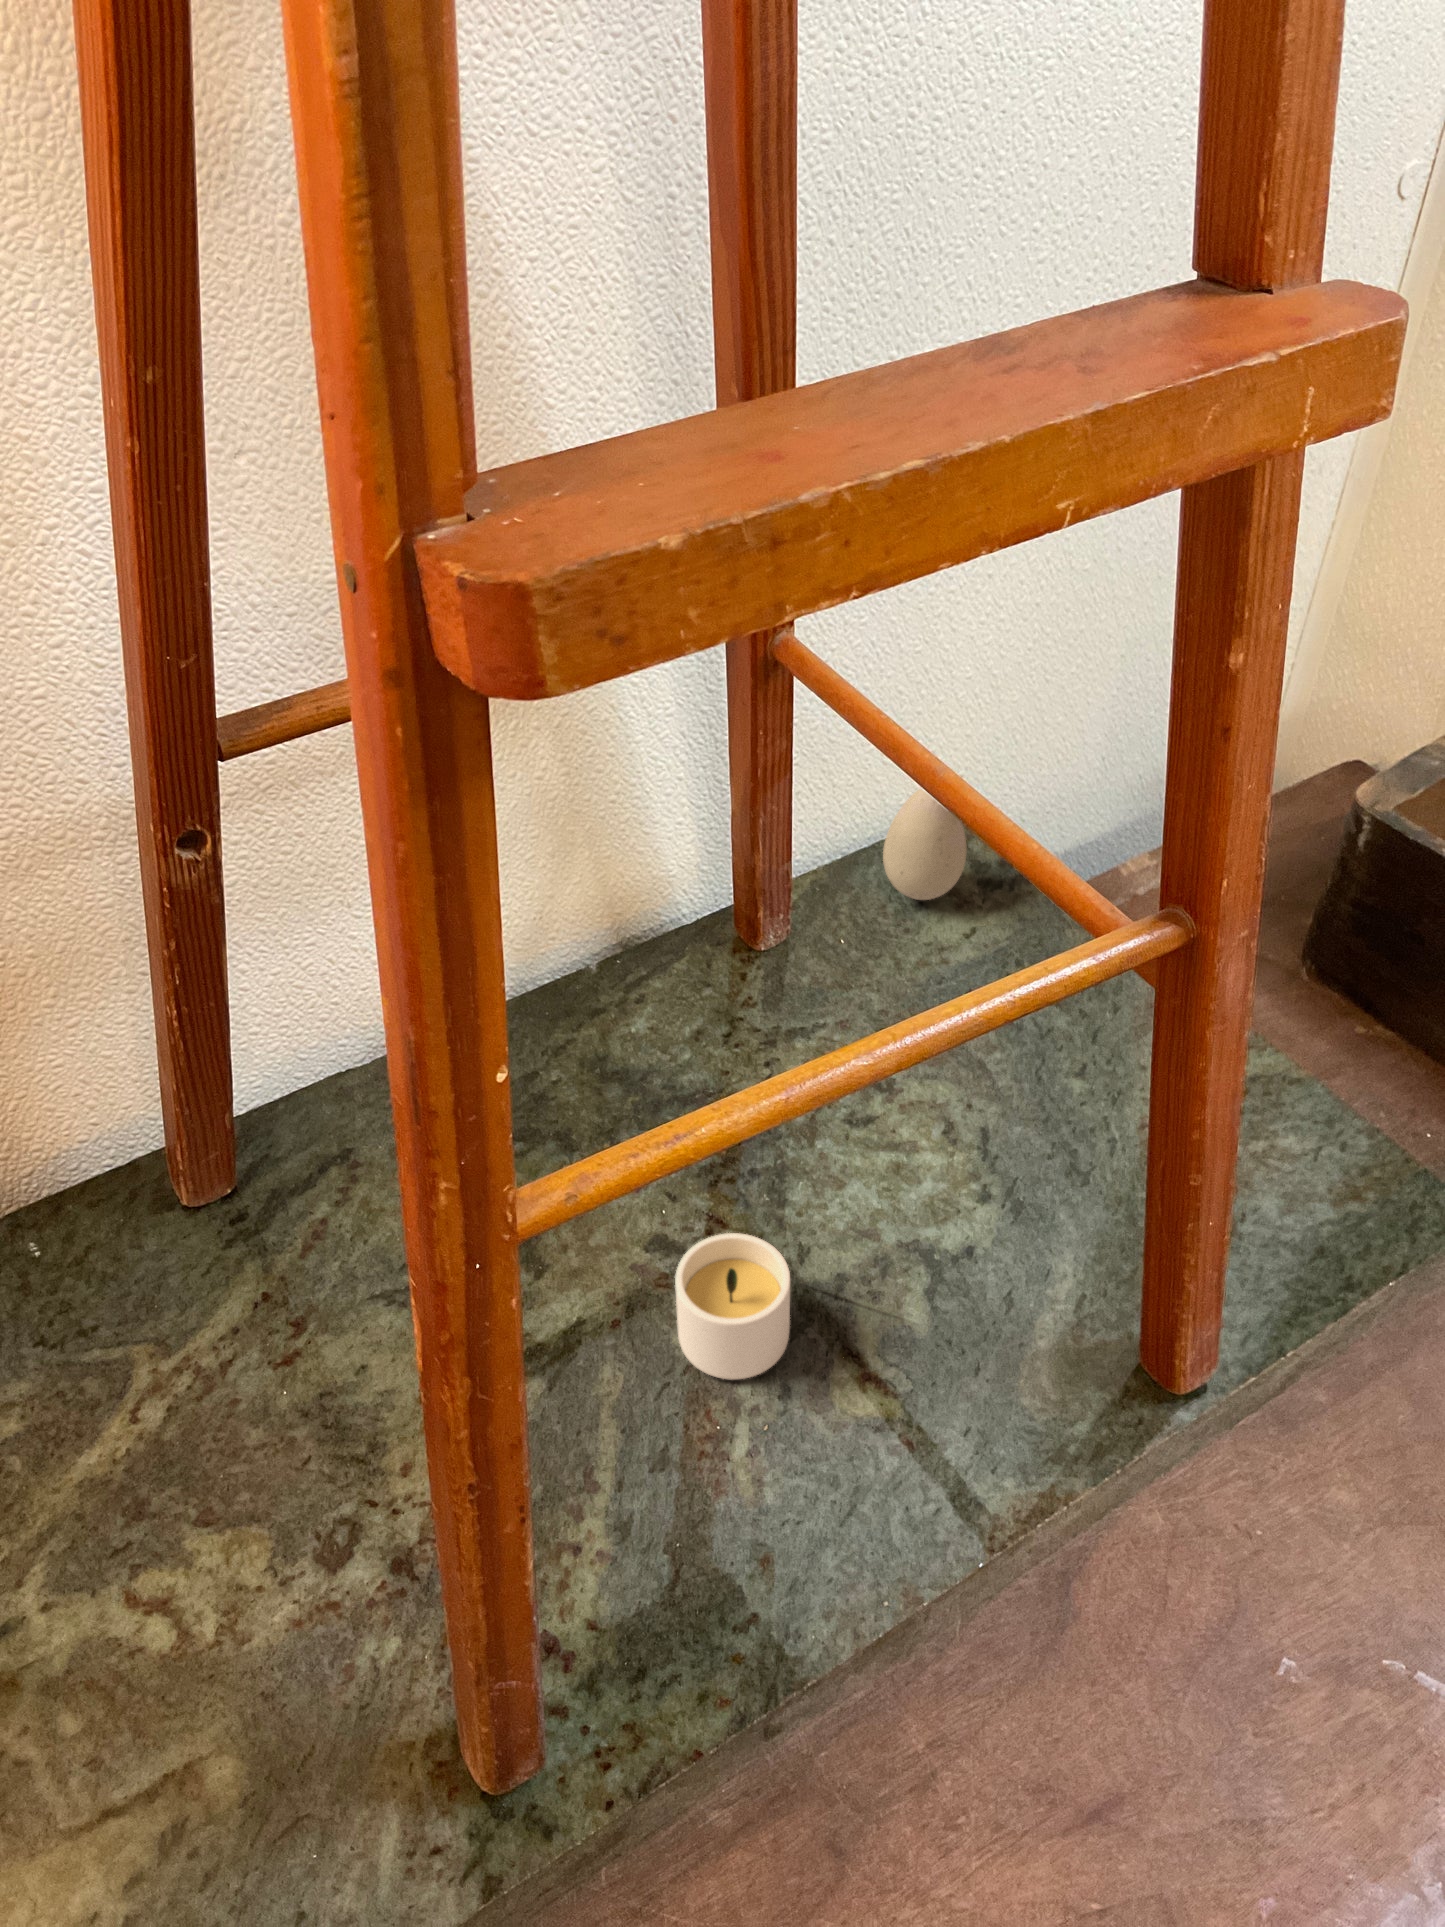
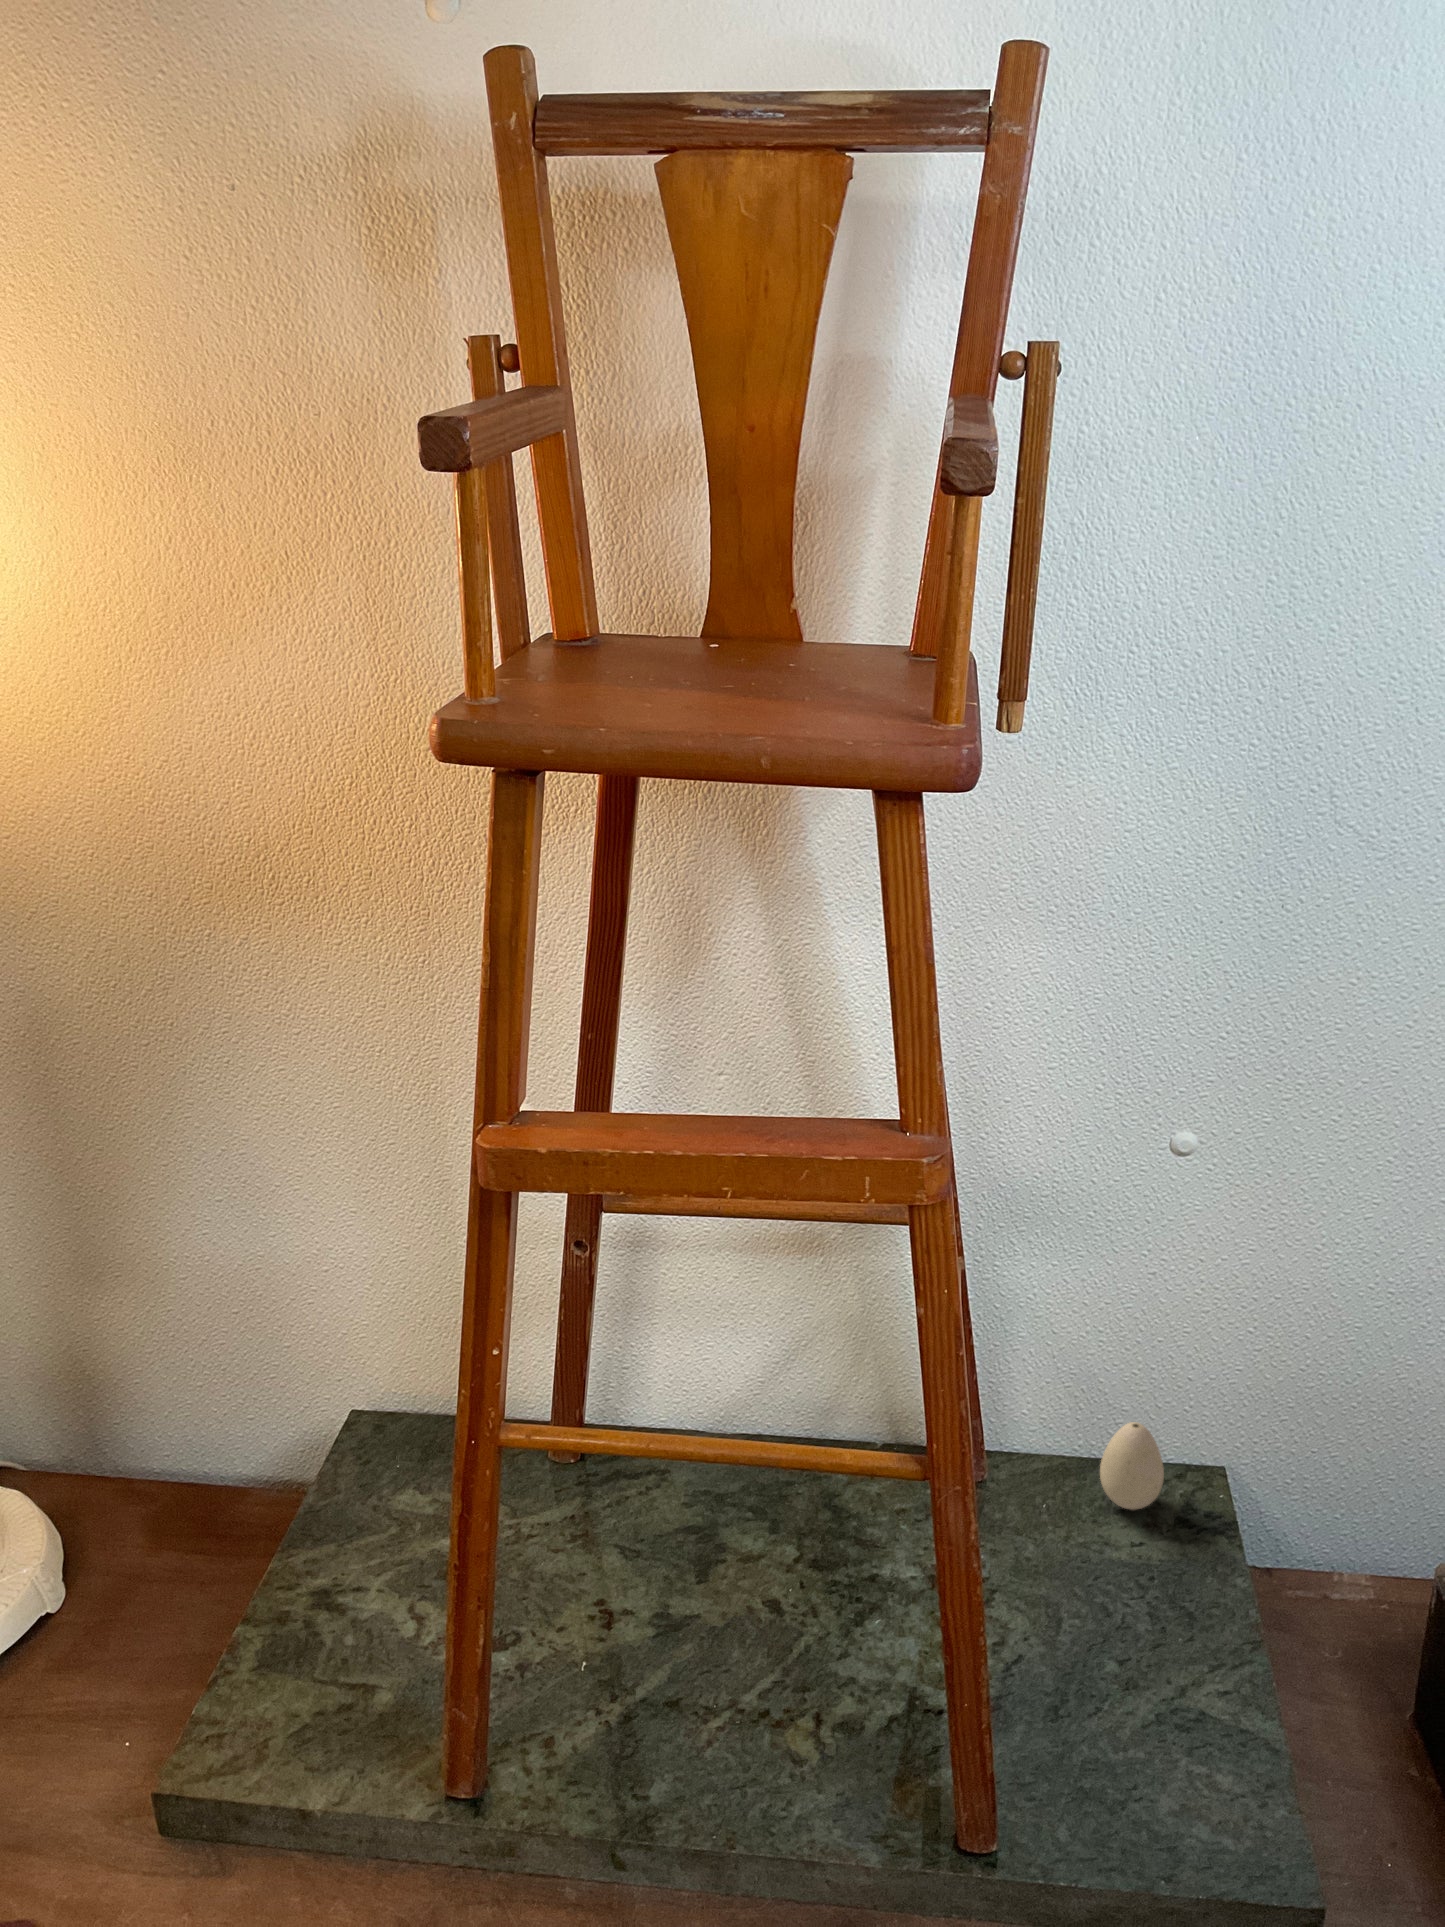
candle: present [675,1233,790,1379] -> none [731,1599,811,1717]

